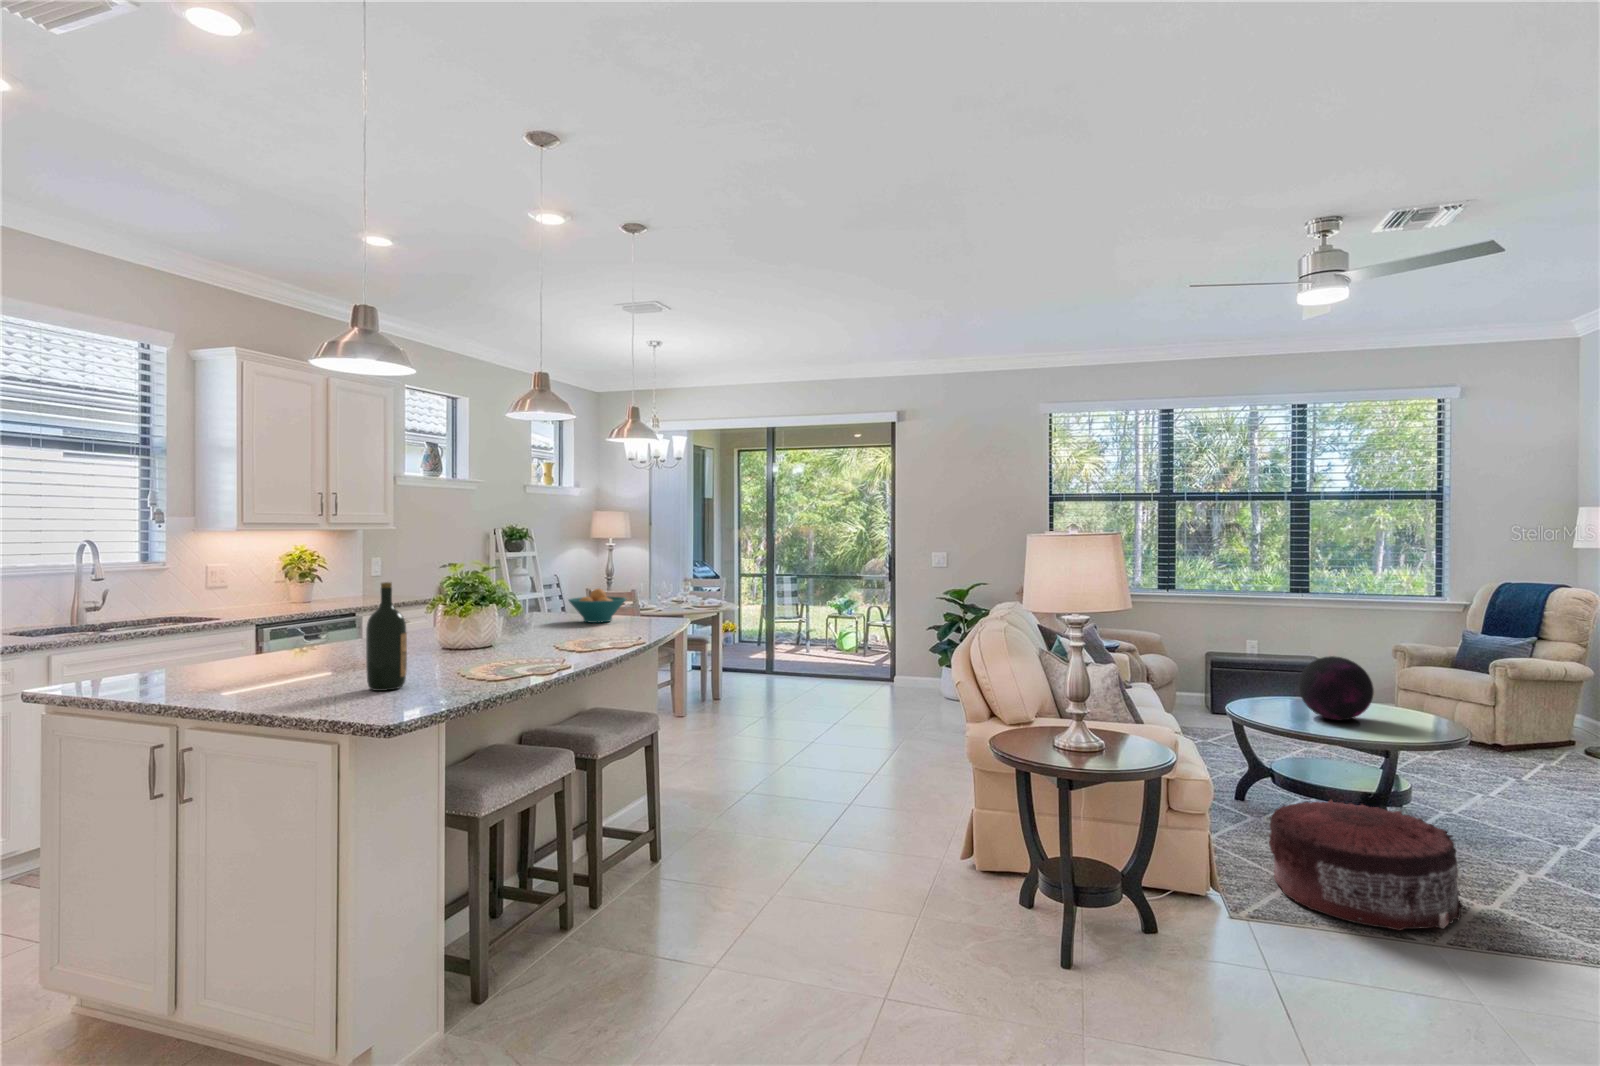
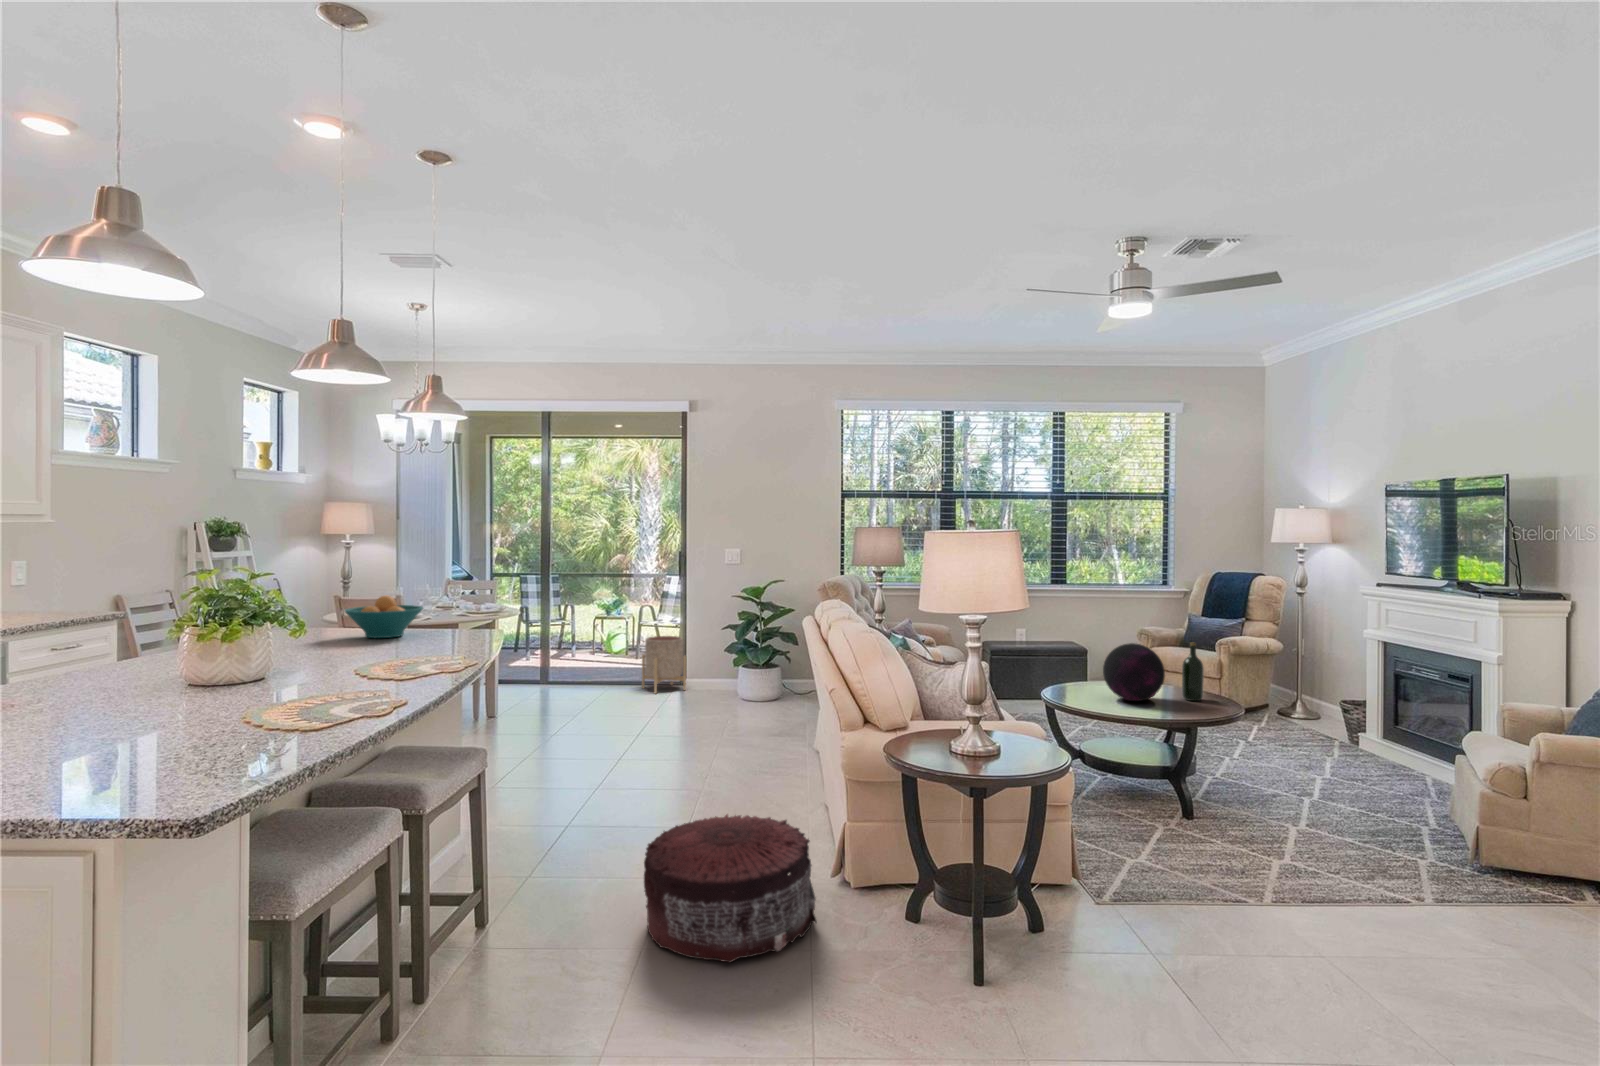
wine bottle: present [366,582,407,691] -> present [1182,643,1204,701]
planter: none [851,635,891,688] -> present [642,636,686,694]
pouf: present [1269,800,1464,930] -> present [644,814,817,962]

